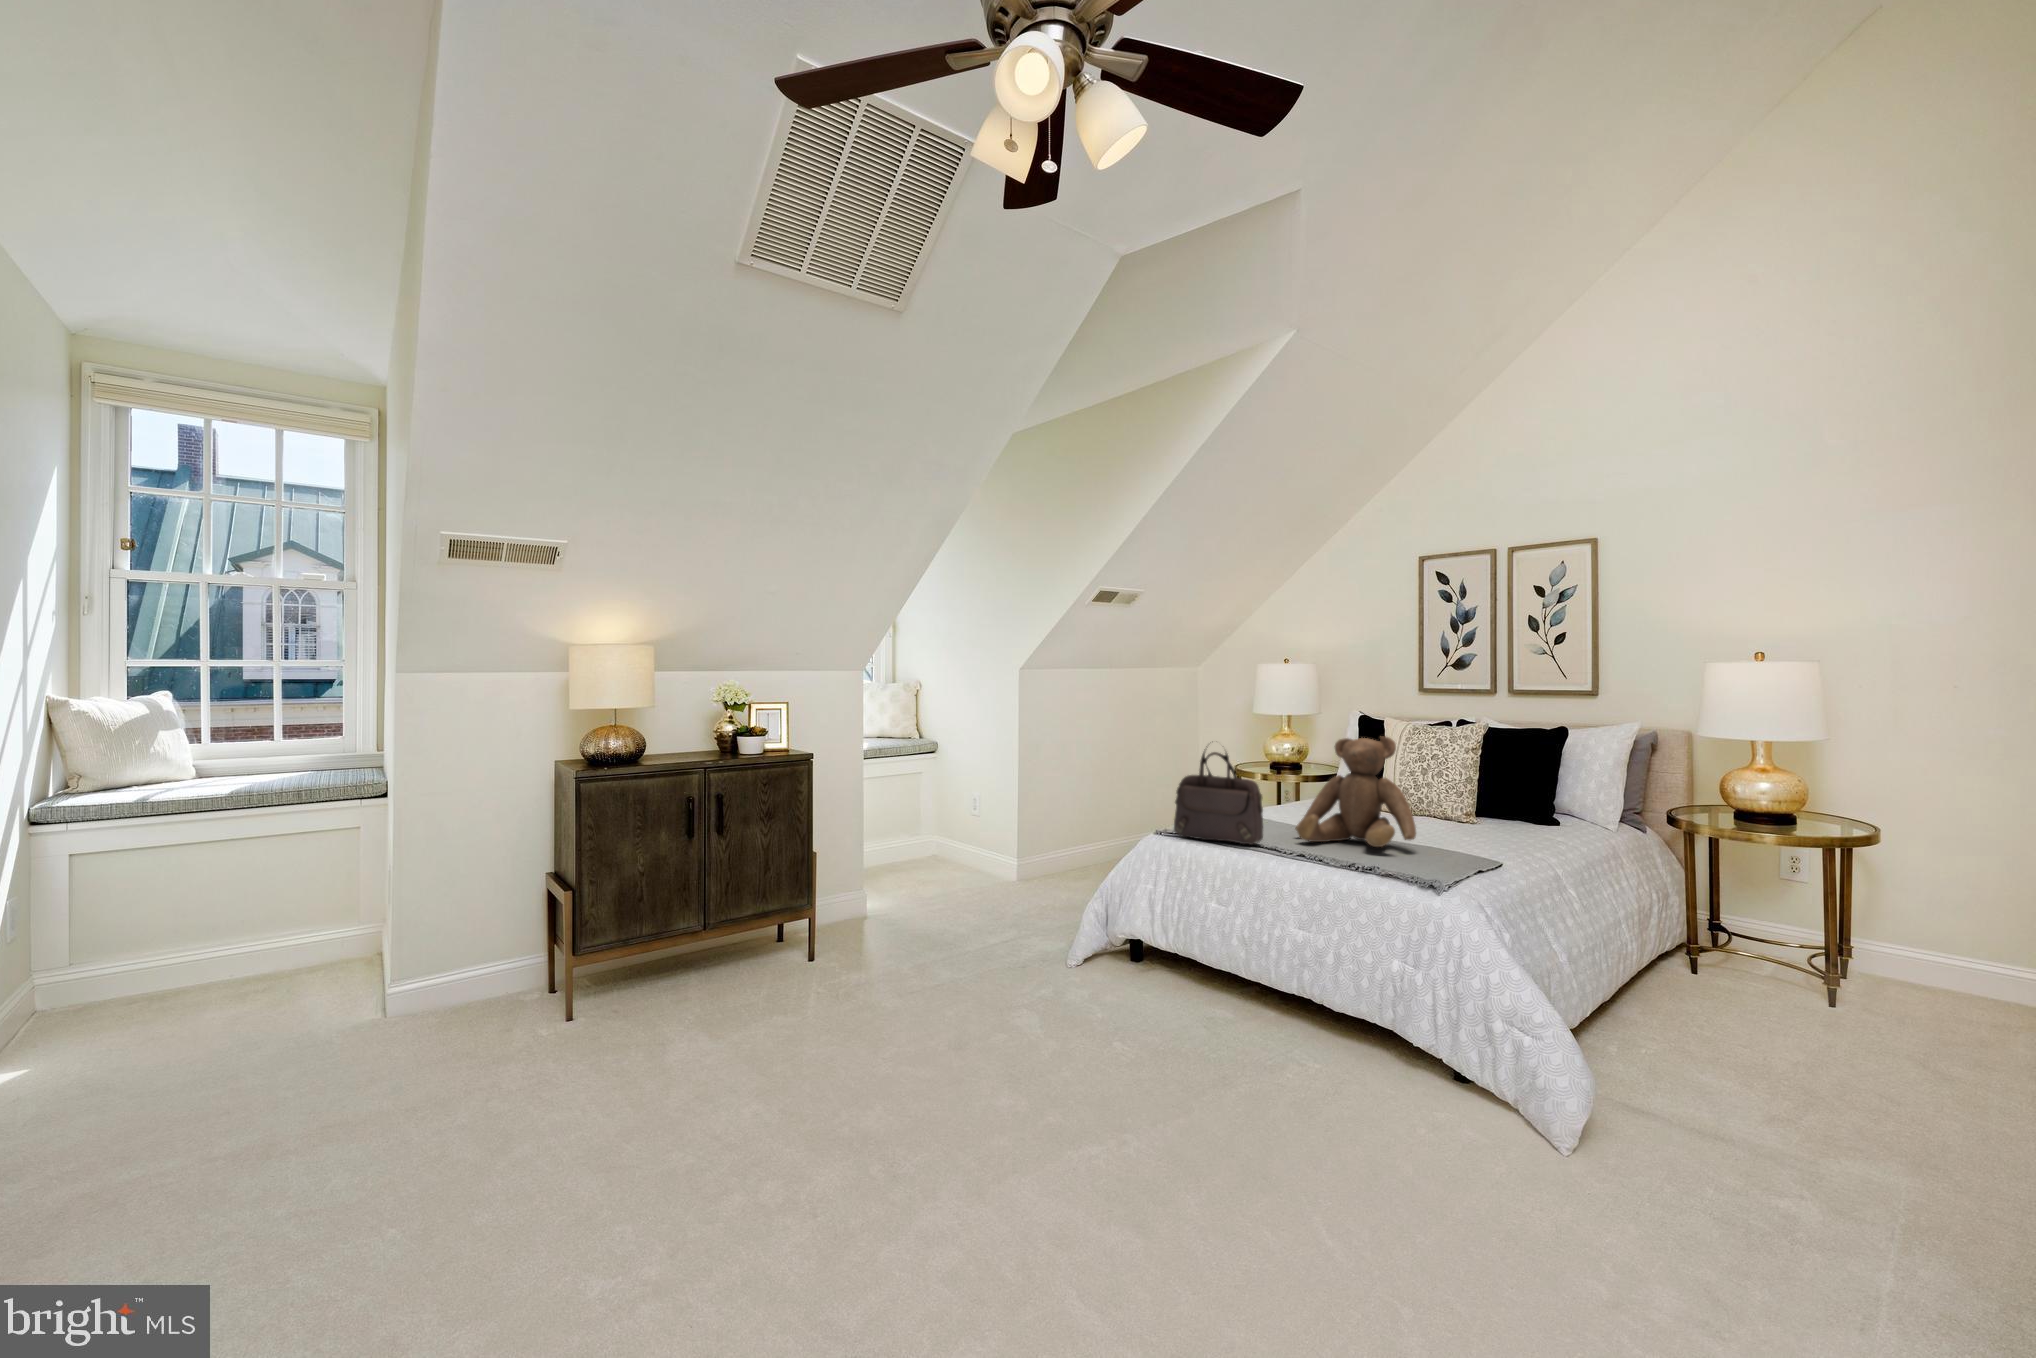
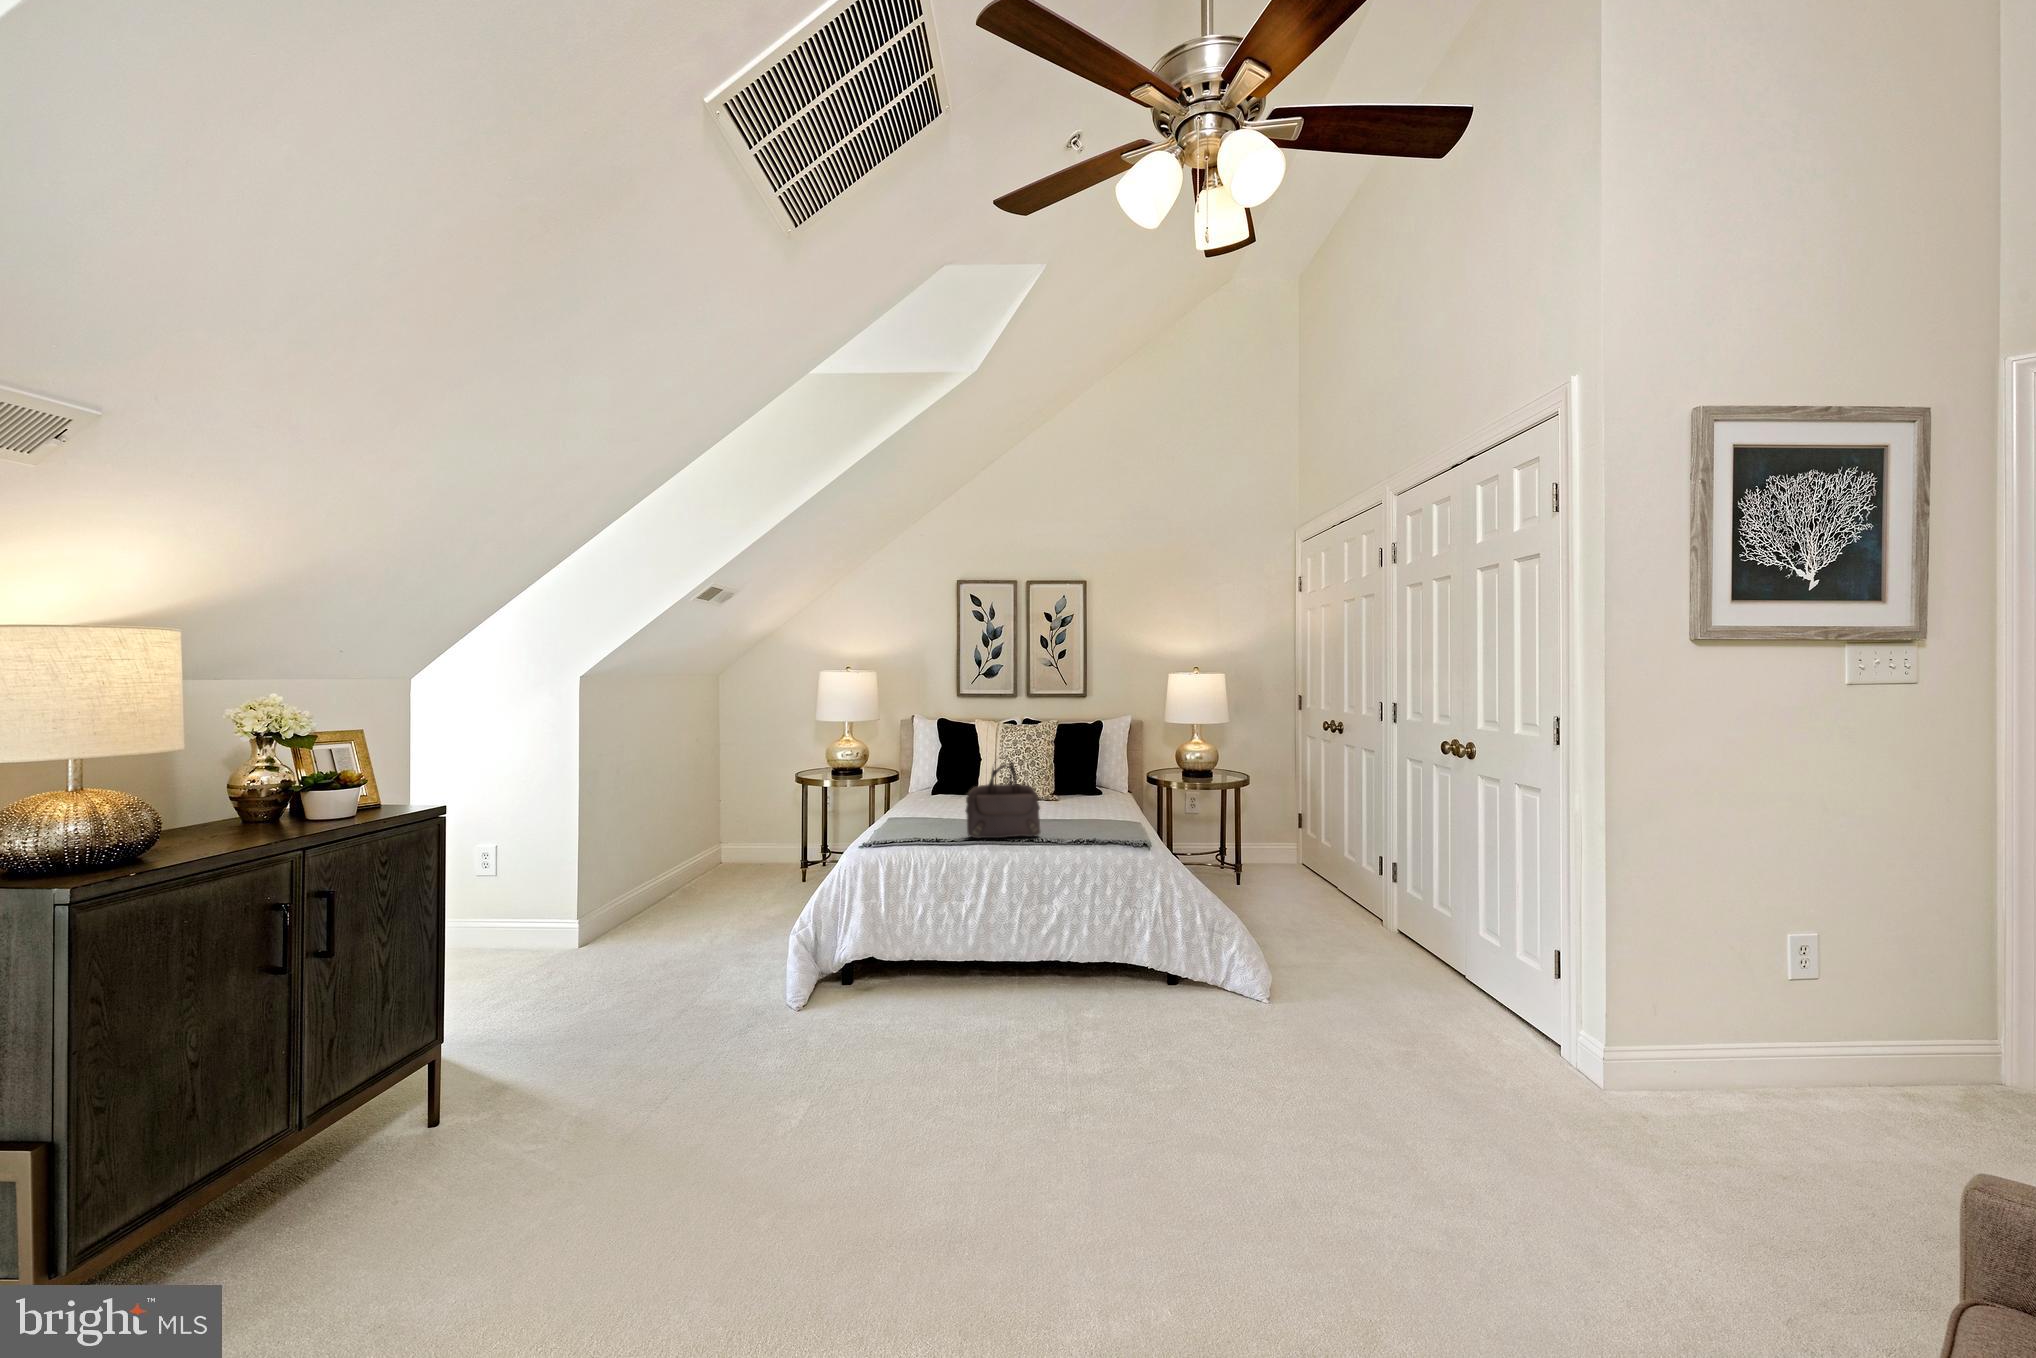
teddy bear: present [1295,736,1416,847] -> none [1033,741,1121,828]

